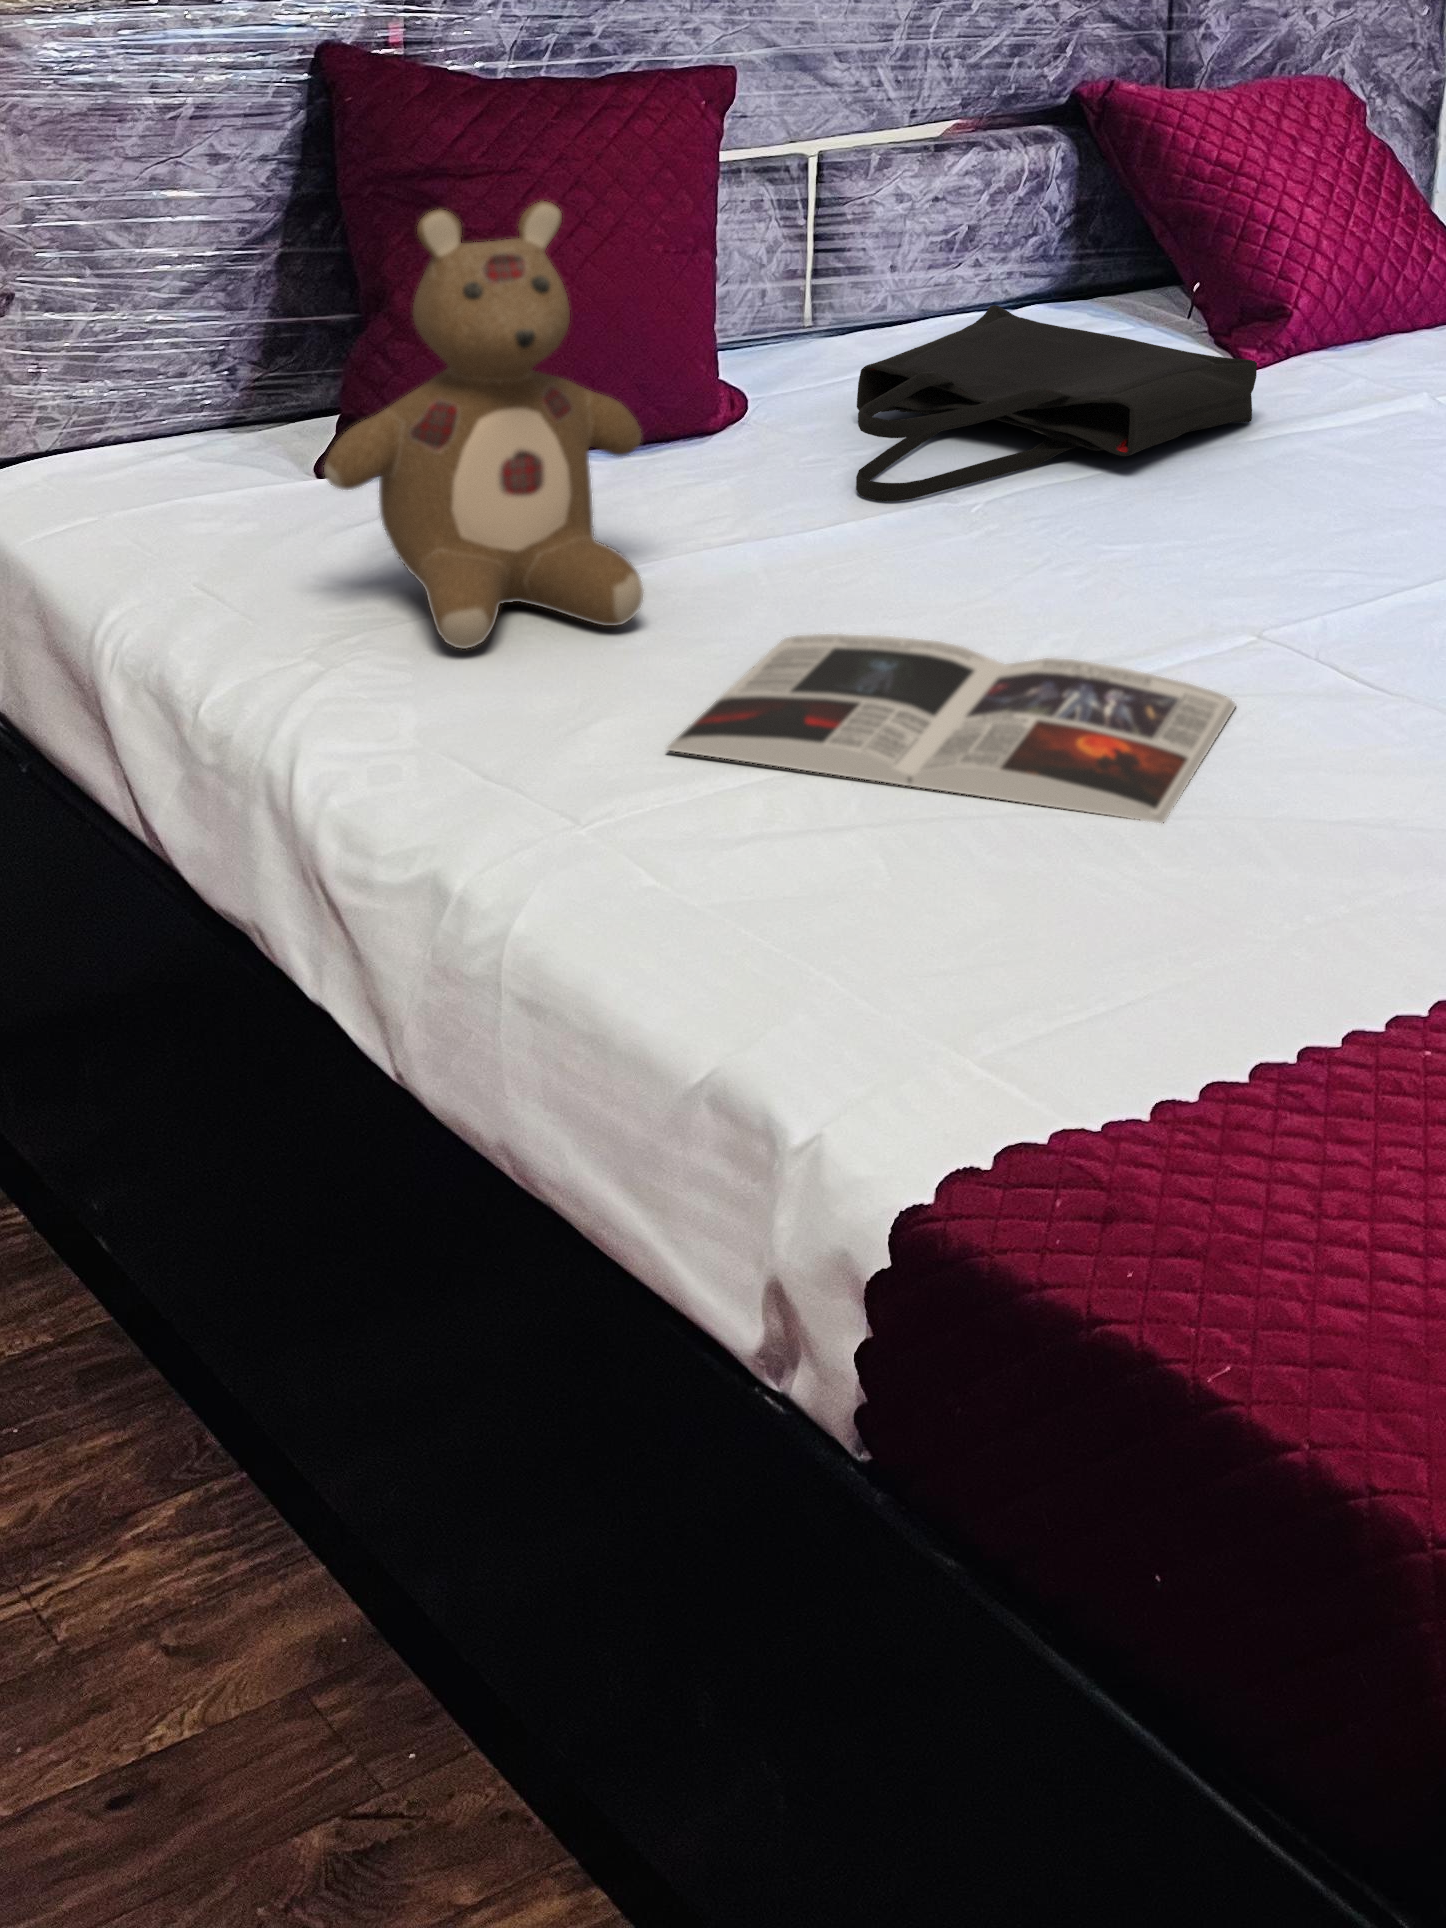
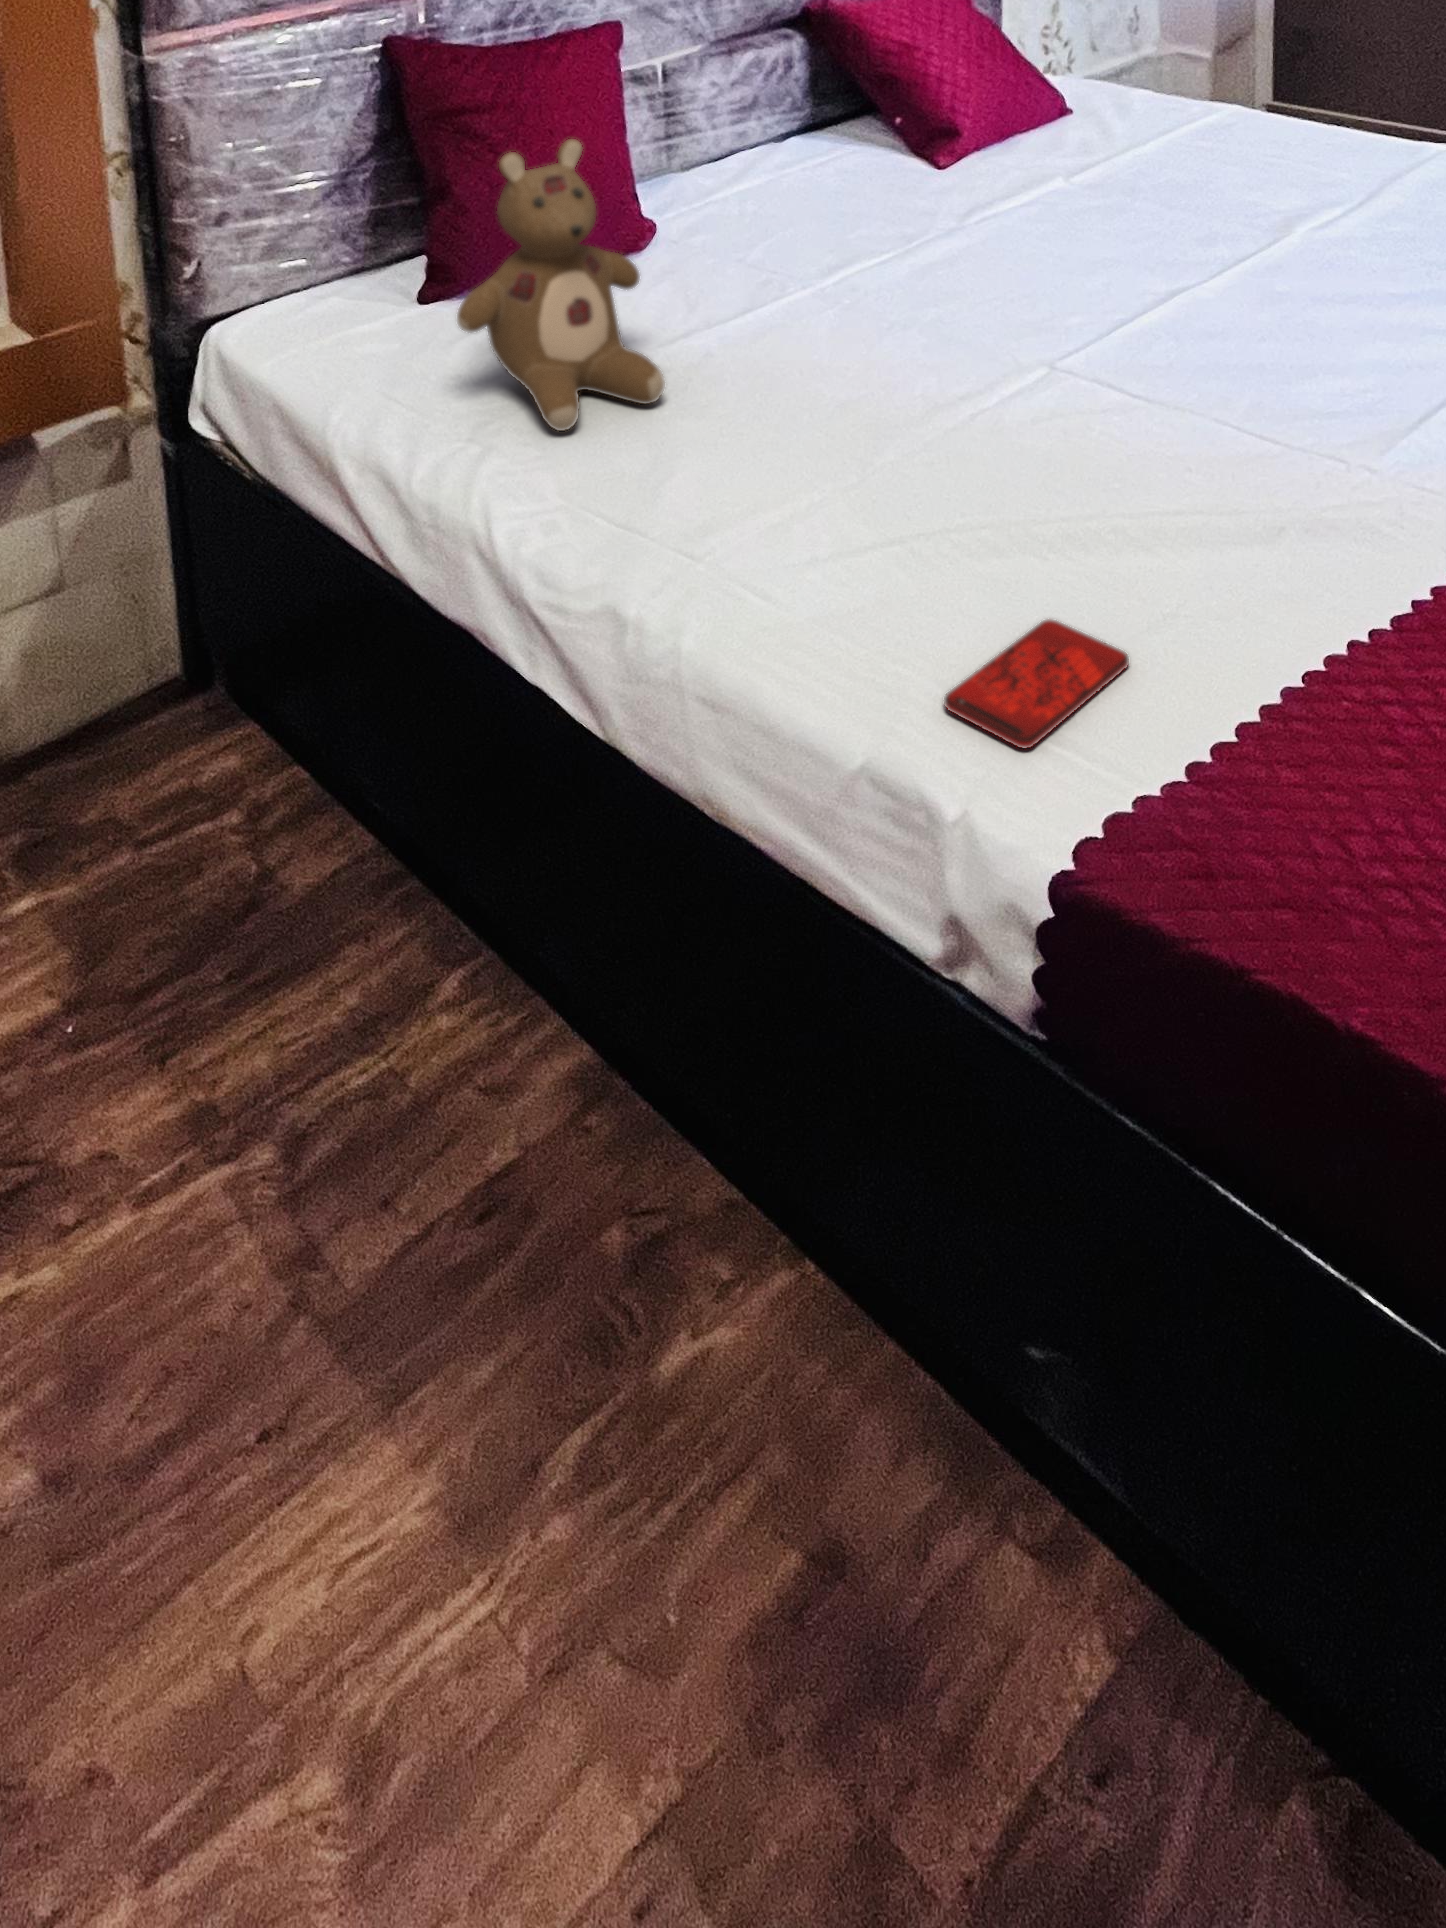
tote bag: present [856,305,1257,501] -> none [728,147,968,290]
magazine: present [667,634,1236,823] -> none [722,400,1070,537]
smartphone: none [865,905,1158,1040] -> present [944,620,1129,748]

